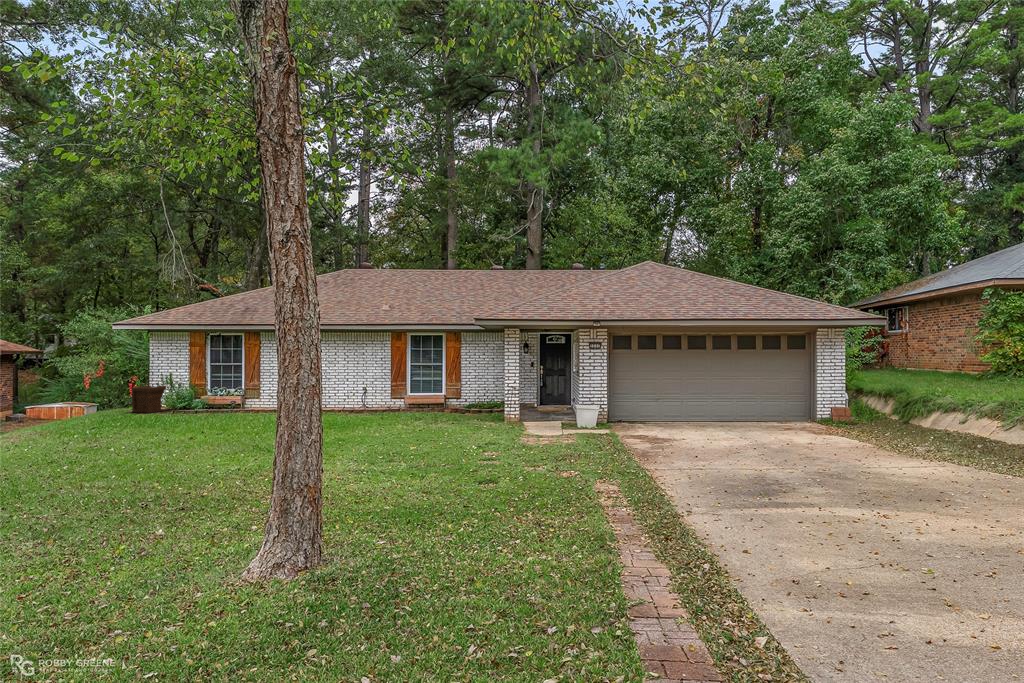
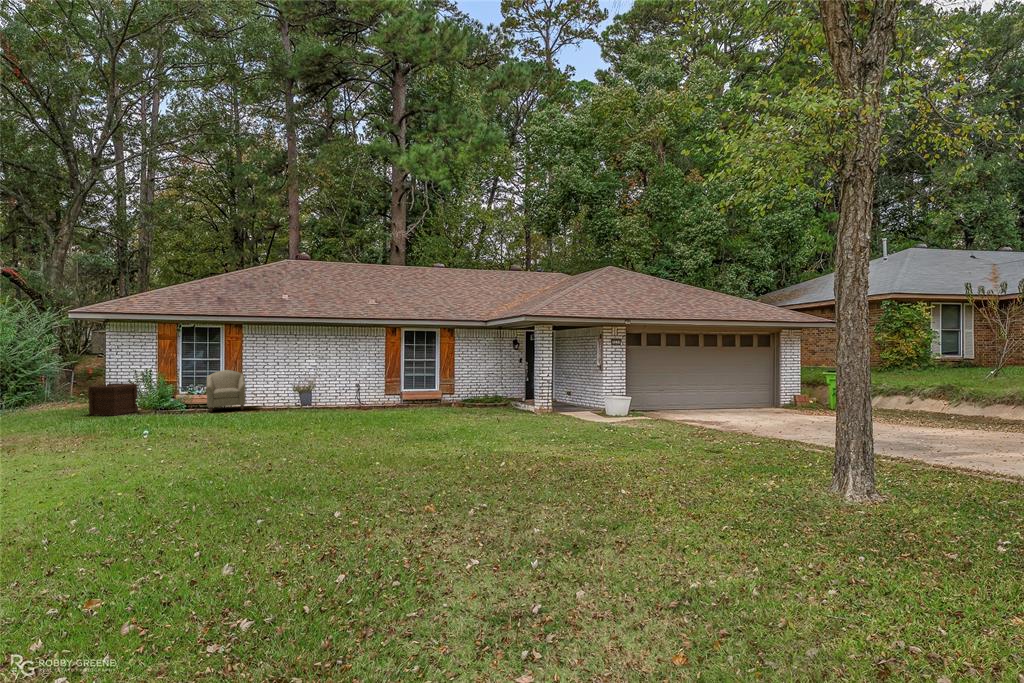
chair: none [219,374,262,412] -> present [206,370,246,412]

